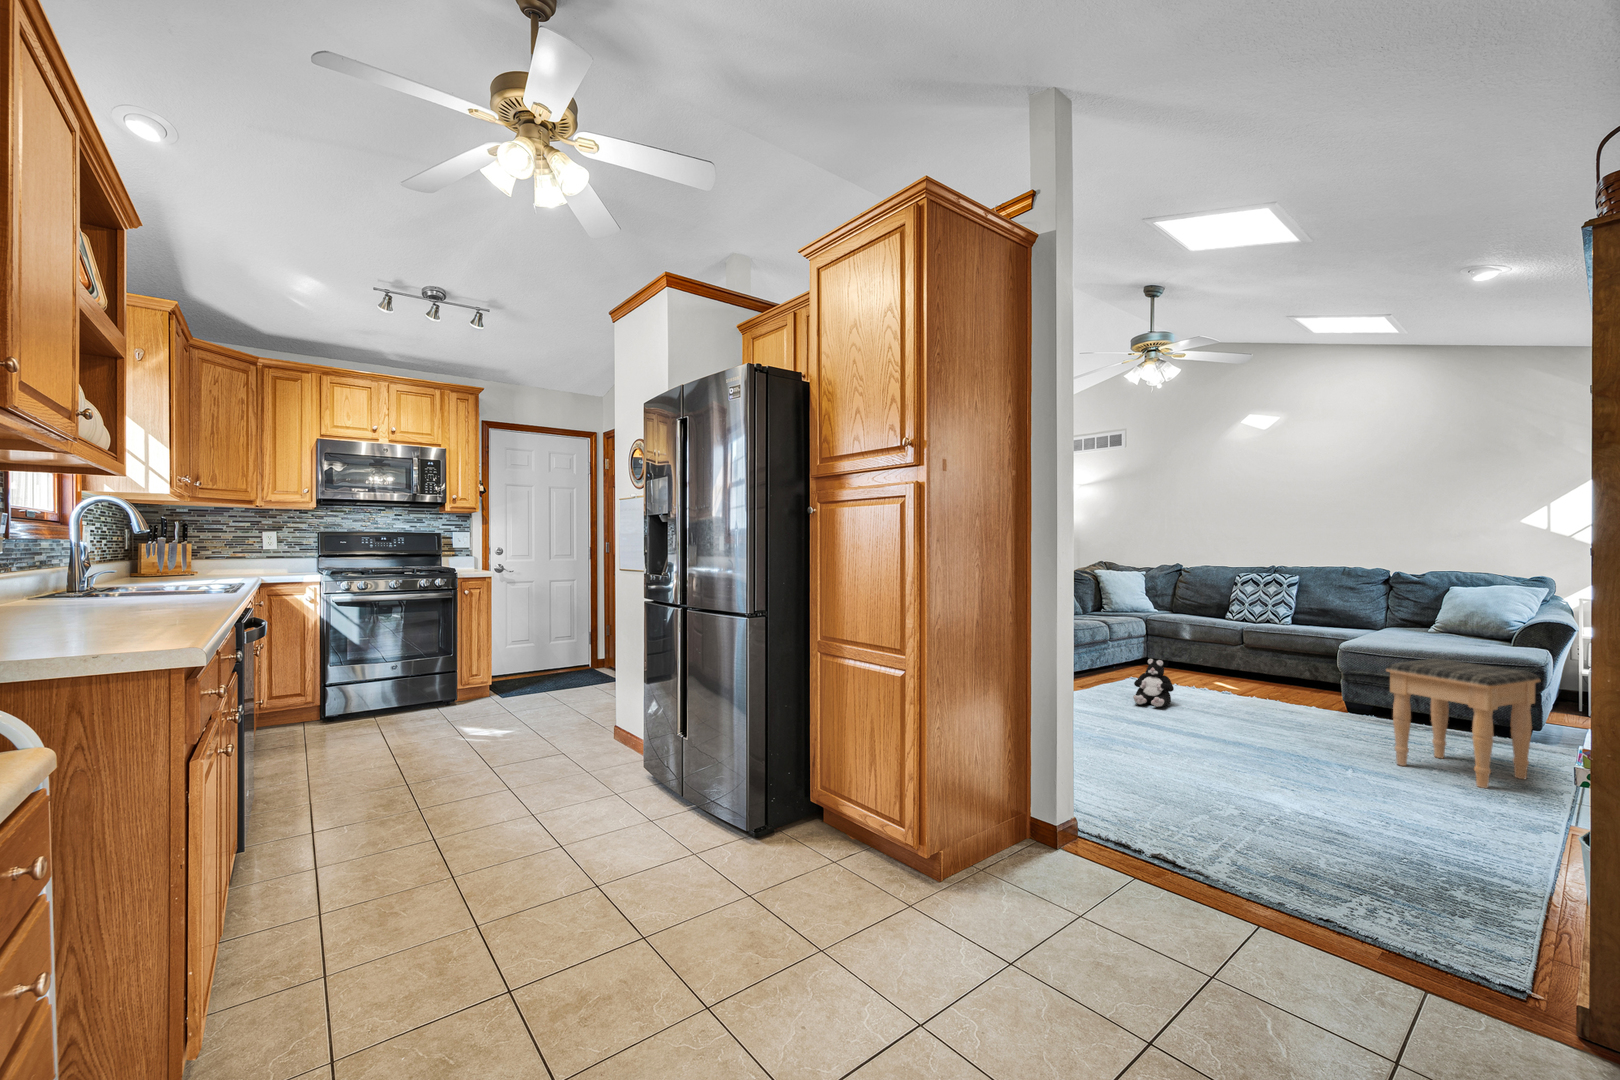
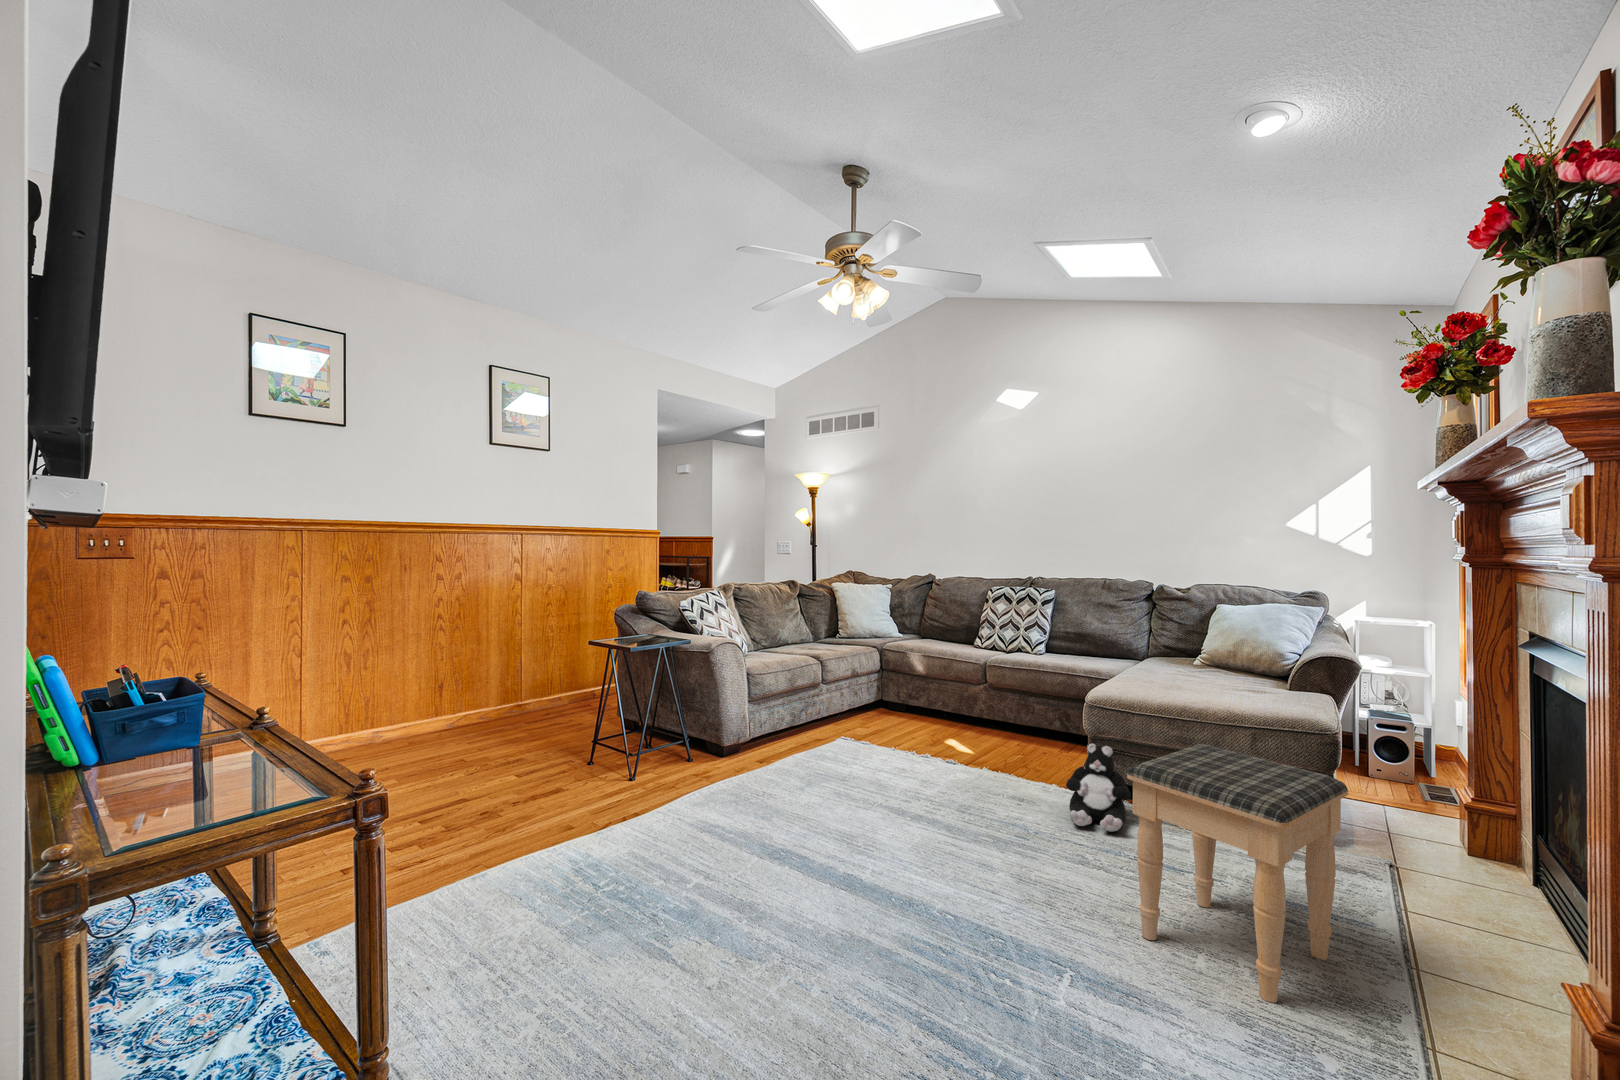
plush toy: present [1133,659,1174,707] -> present [1066,743,1131,832]

